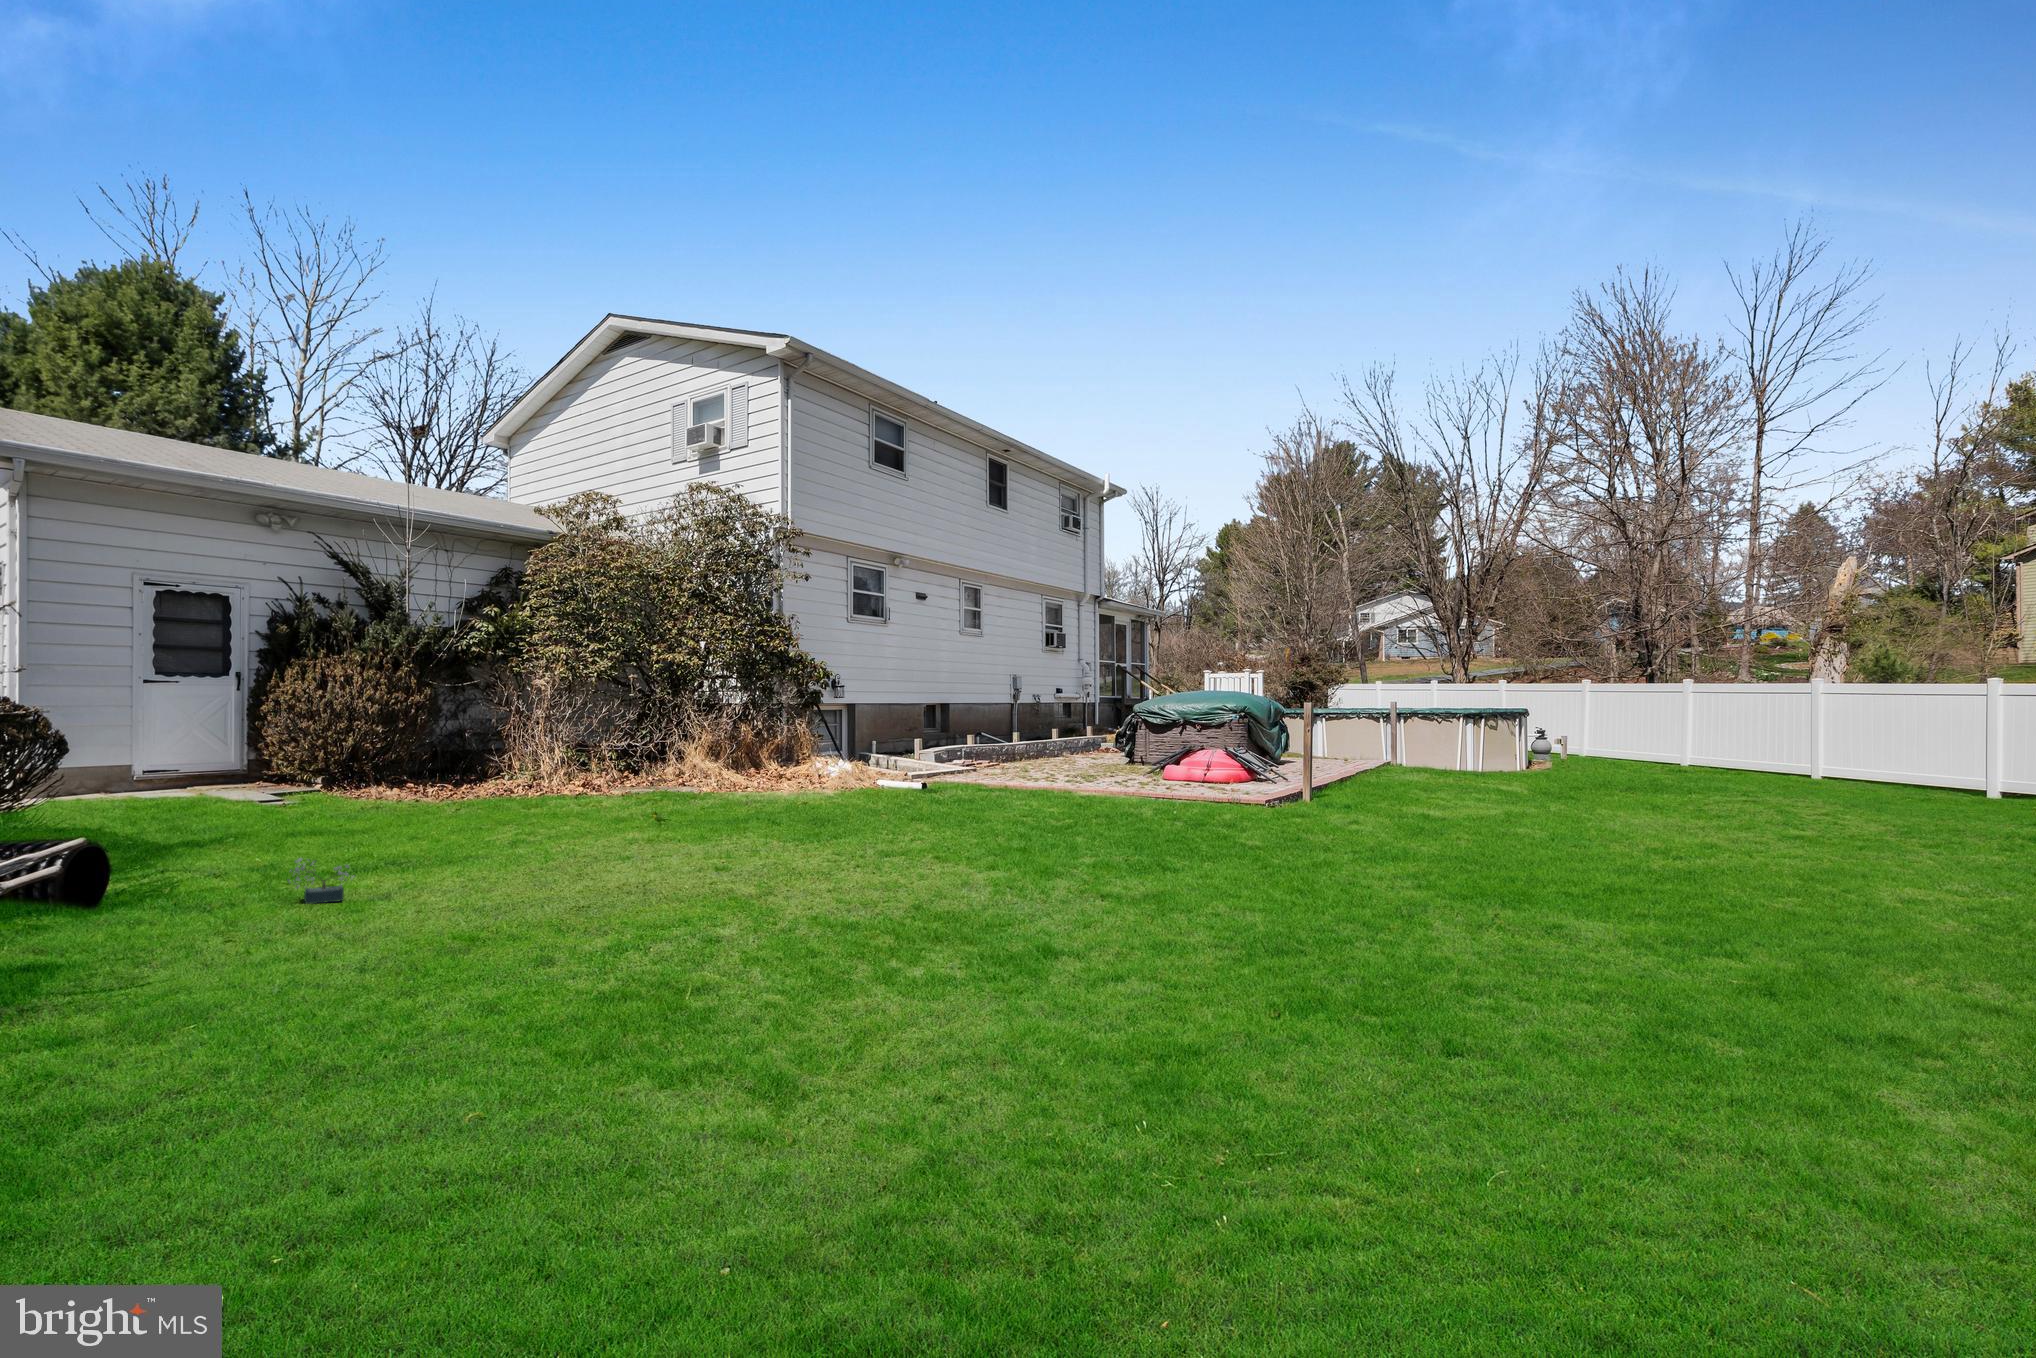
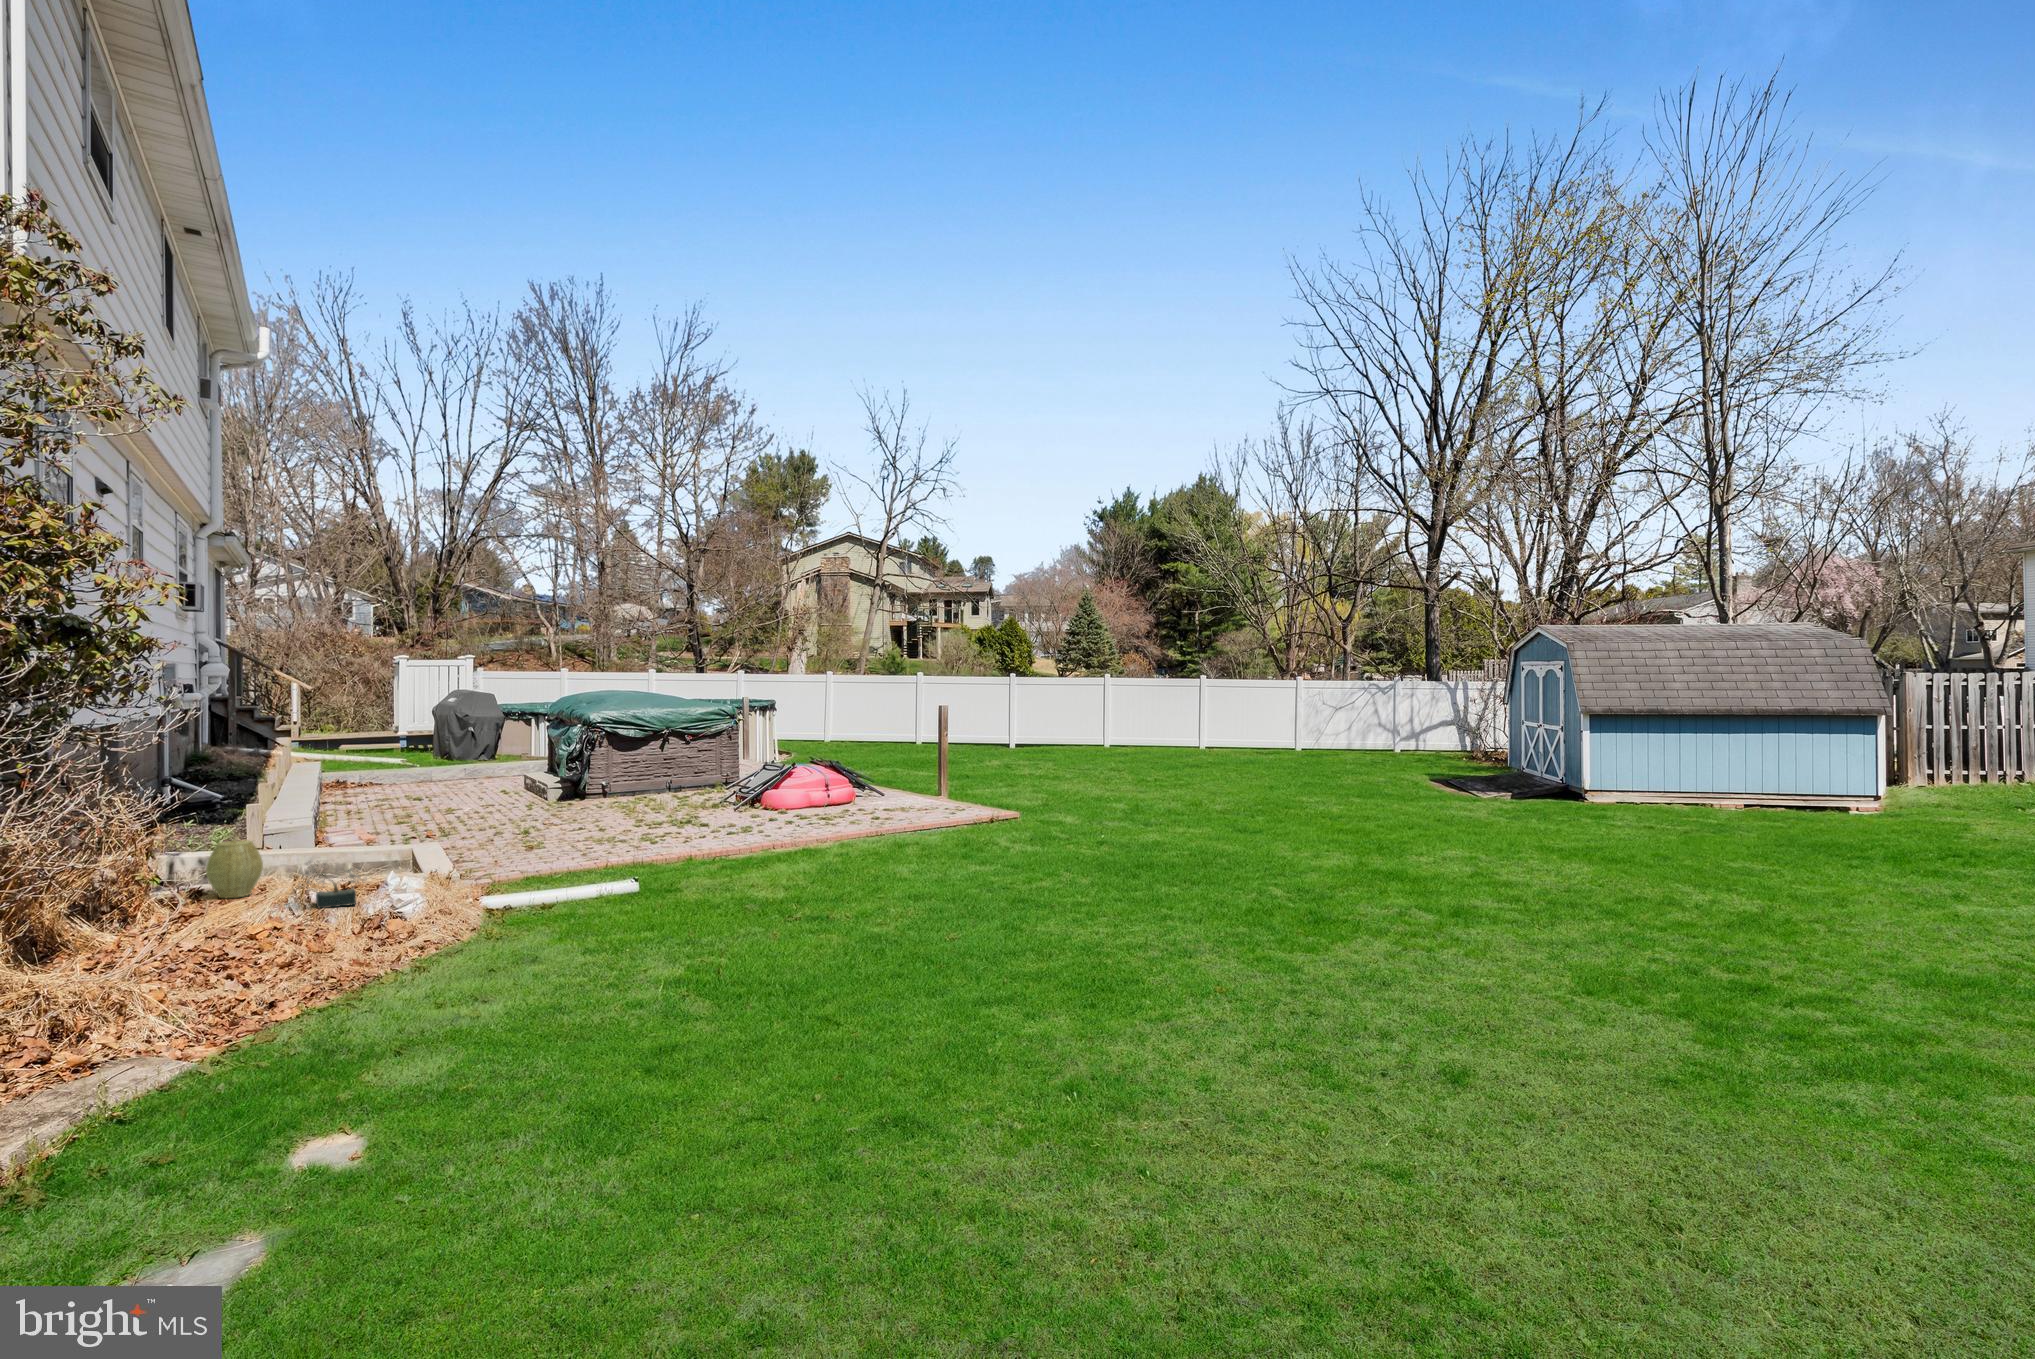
woven basket: none [197,837,253,892] -> present [206,839,263,898]

